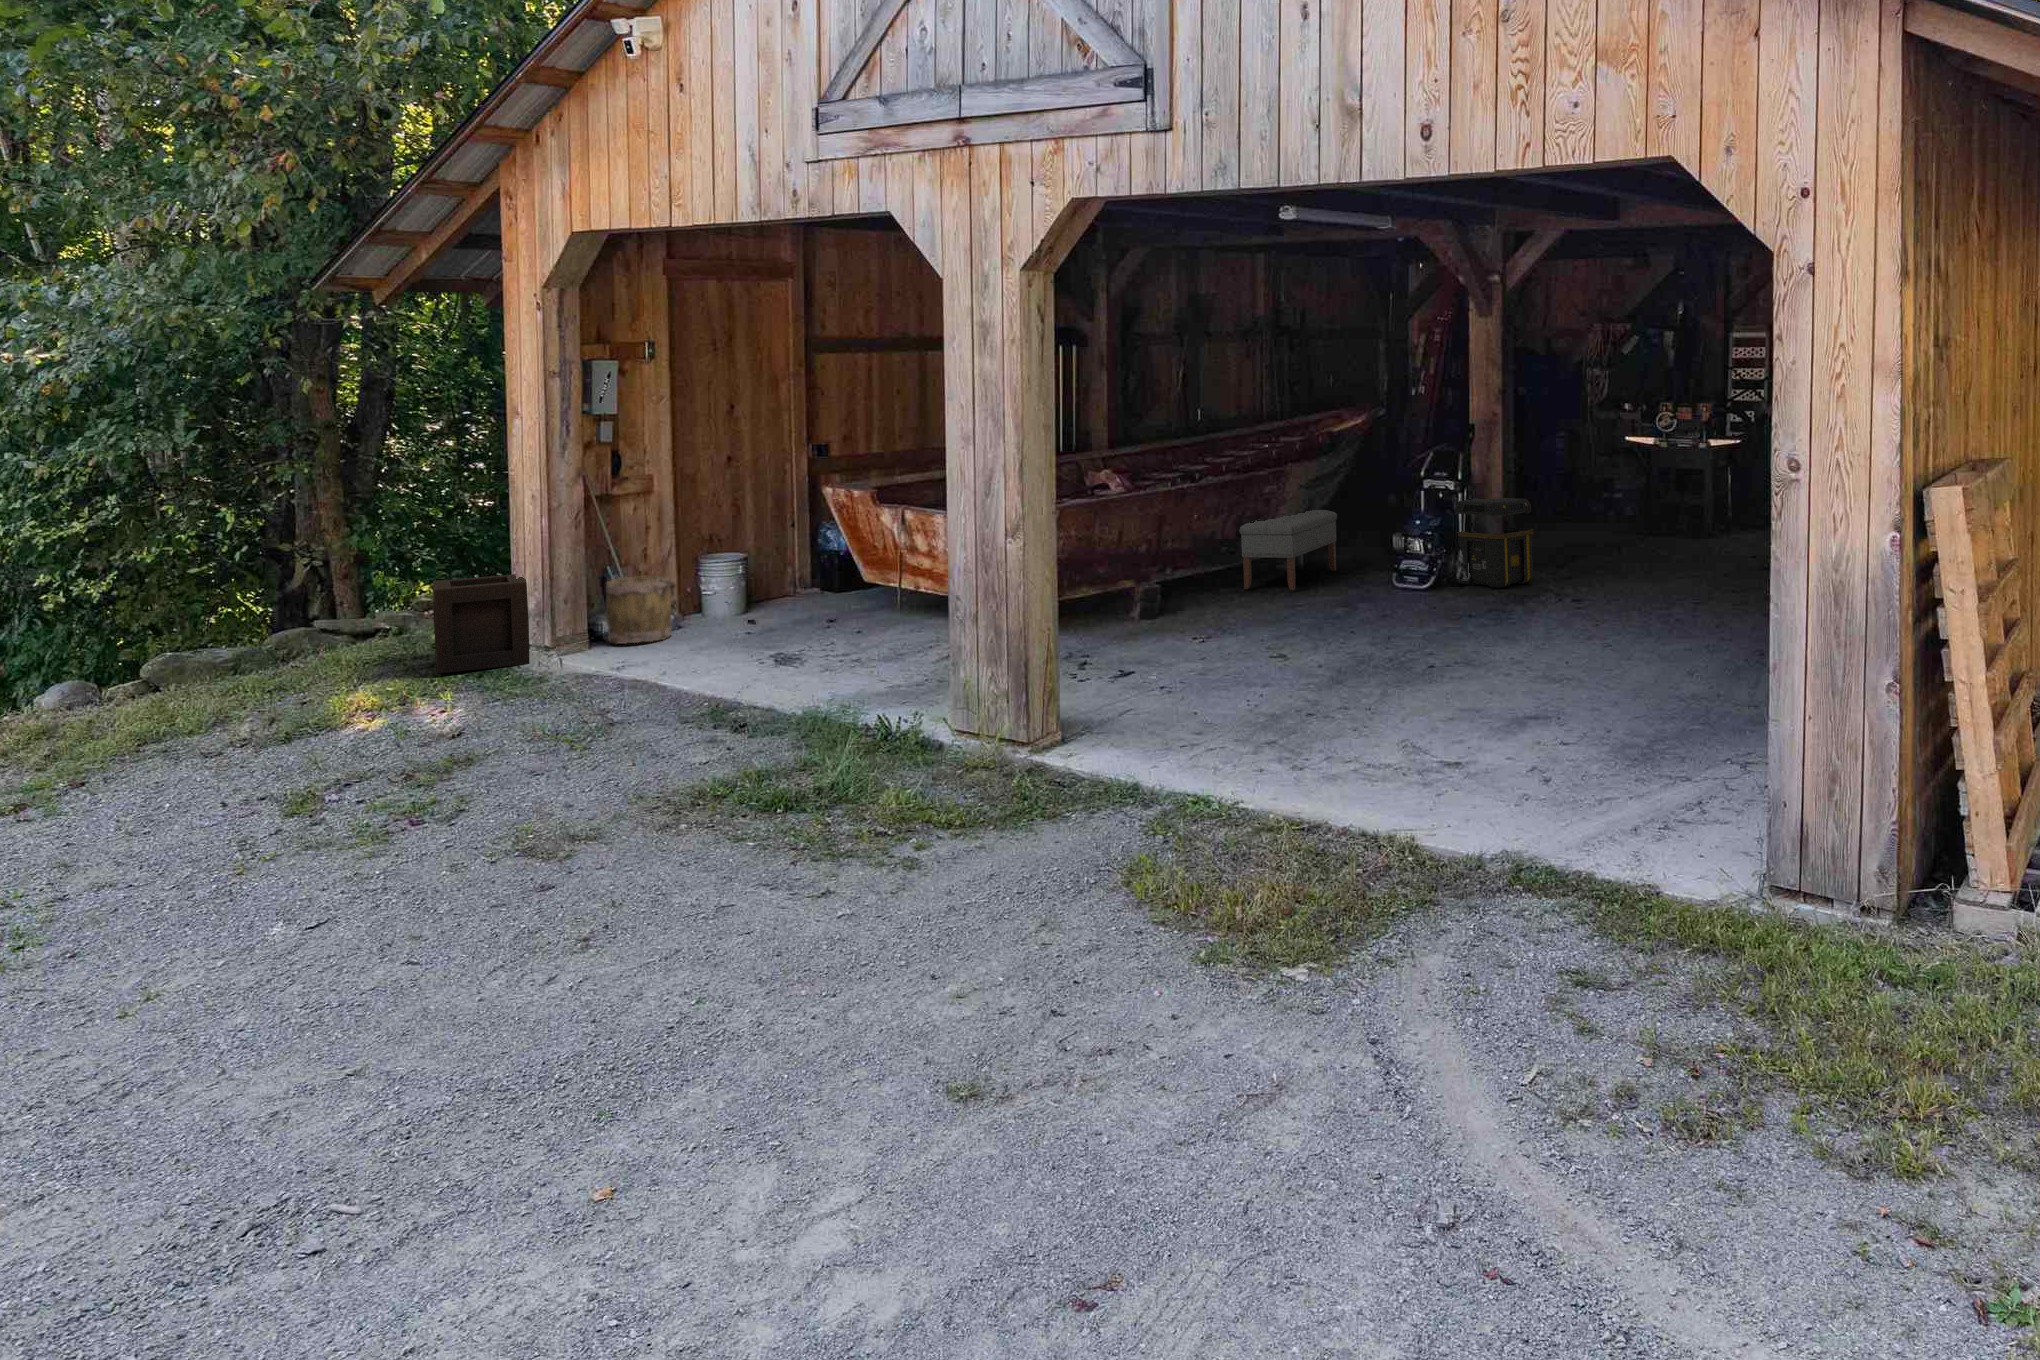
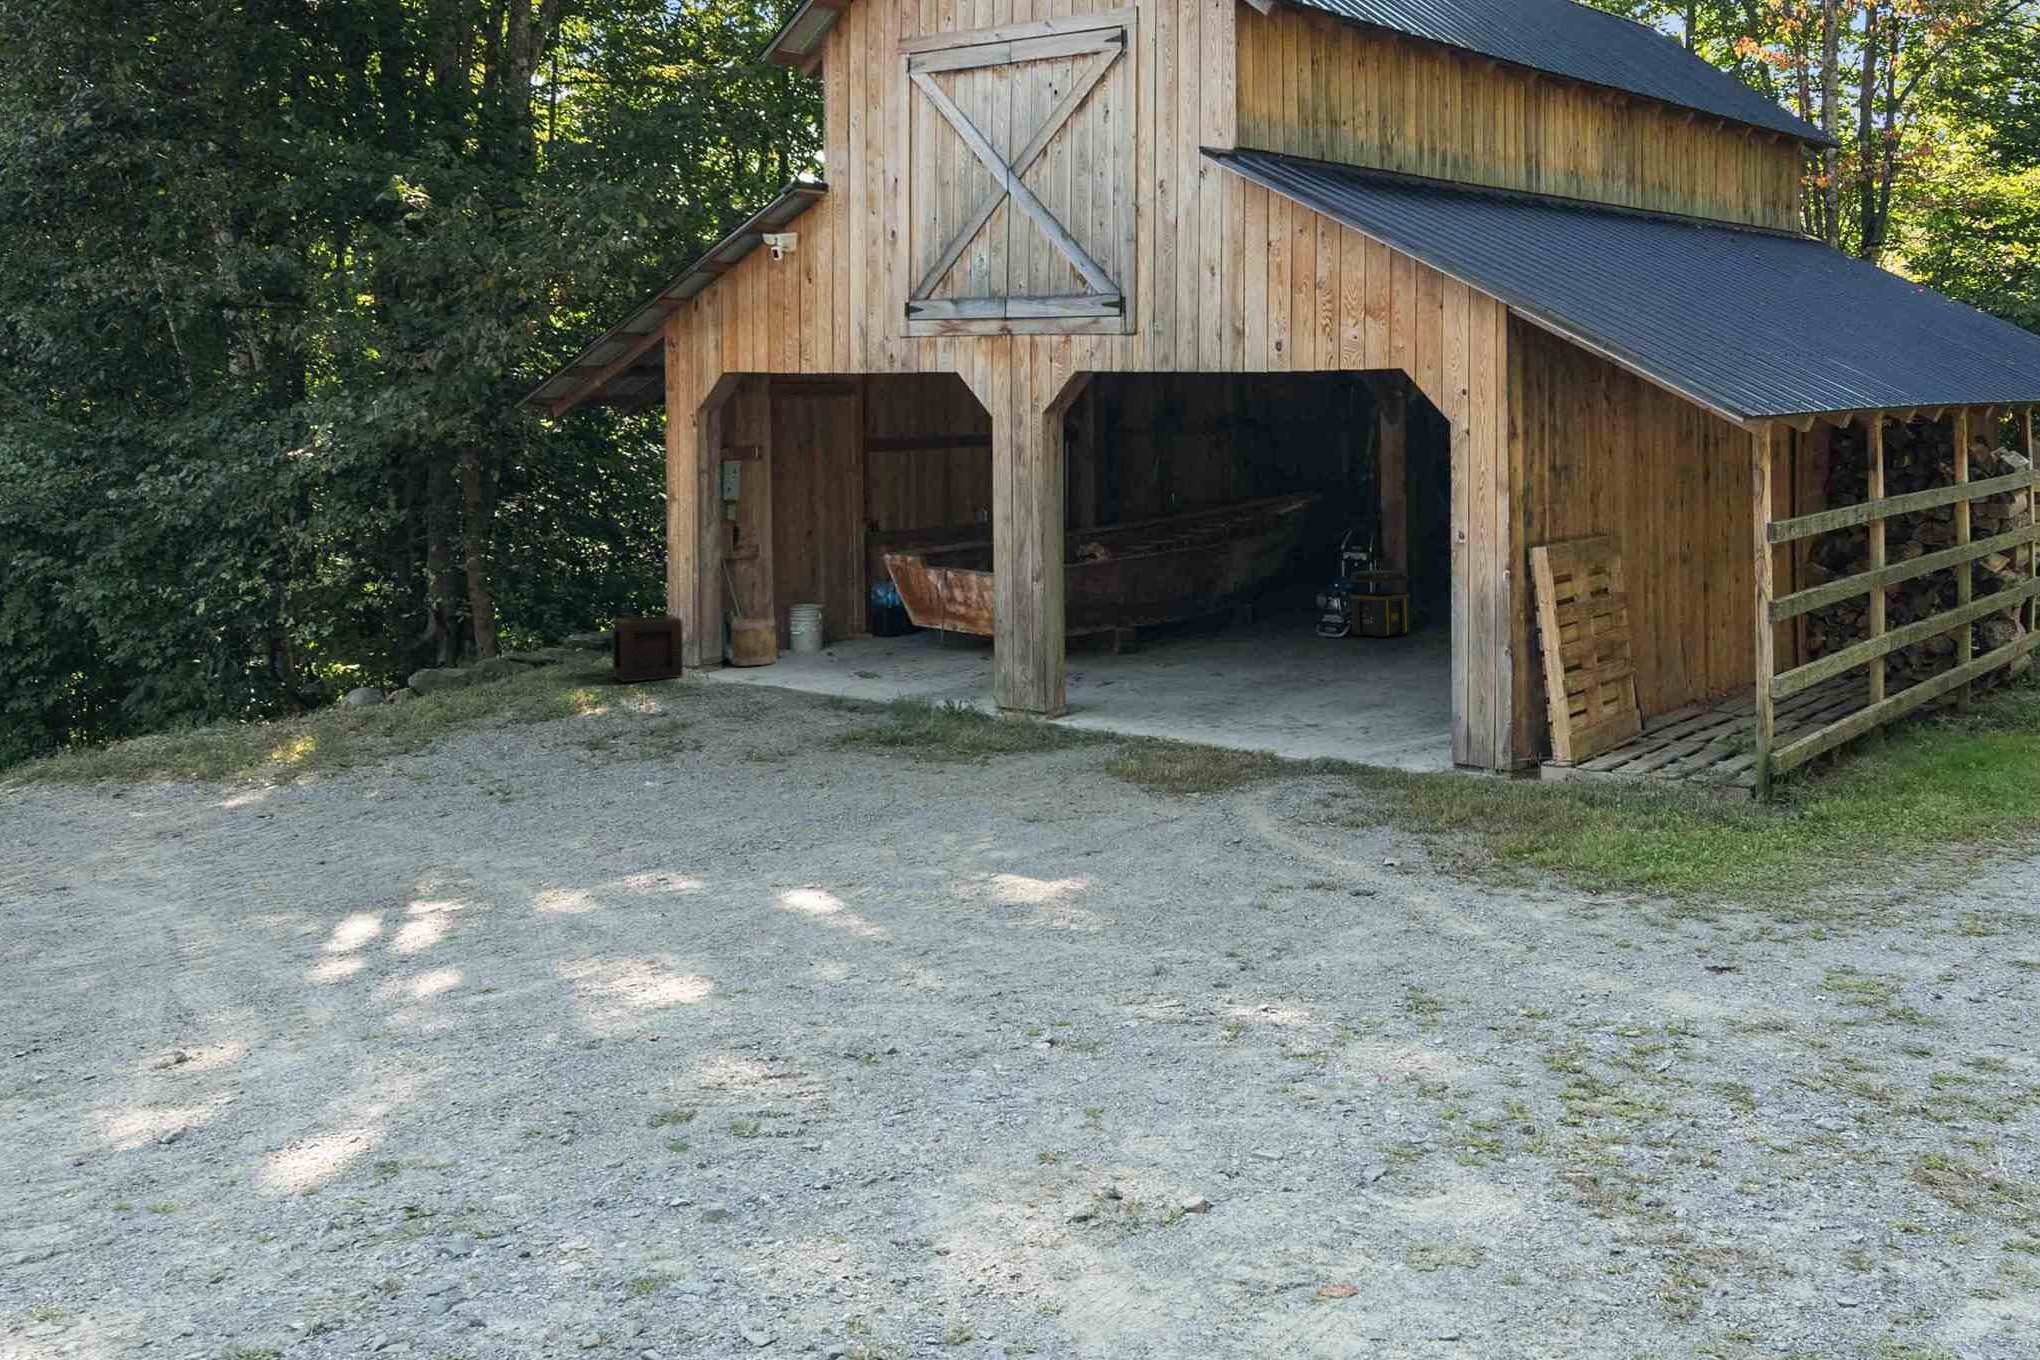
bench: present [1239,510,1337,590] -> none [1188,580,1265,638]

